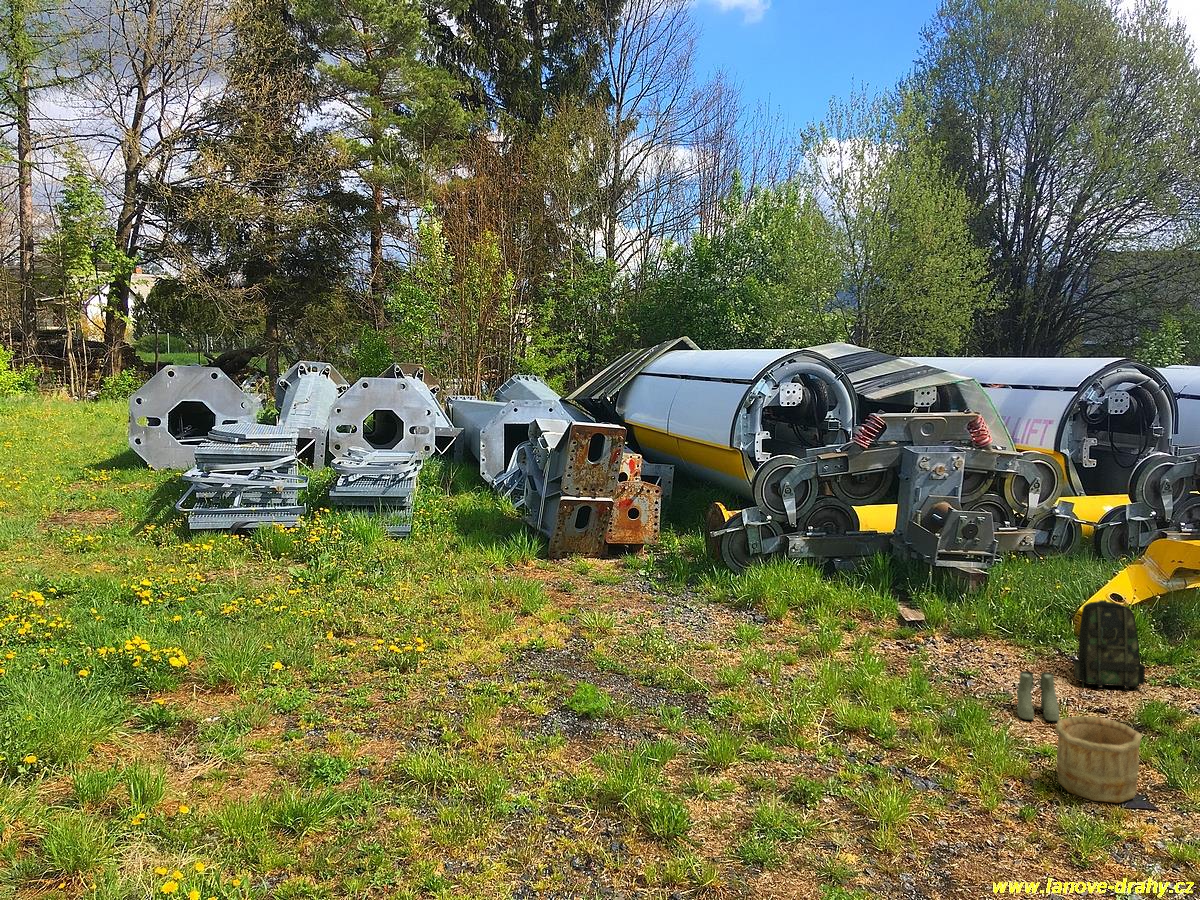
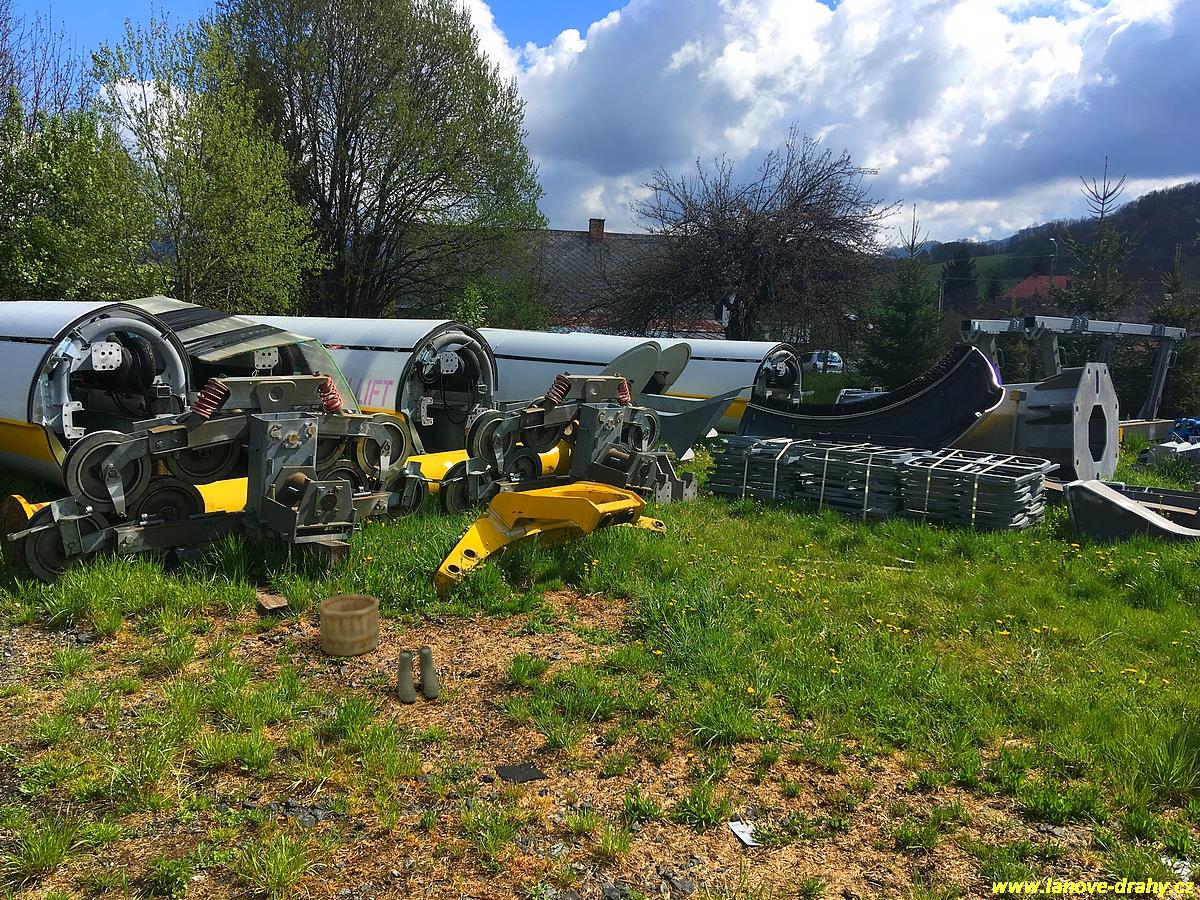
backpack: present [1073,600,1145,689] -> none [443,561,505,652]
wooden bucket: present [1055,716,1142,803] -> present [318,594,380,656]

